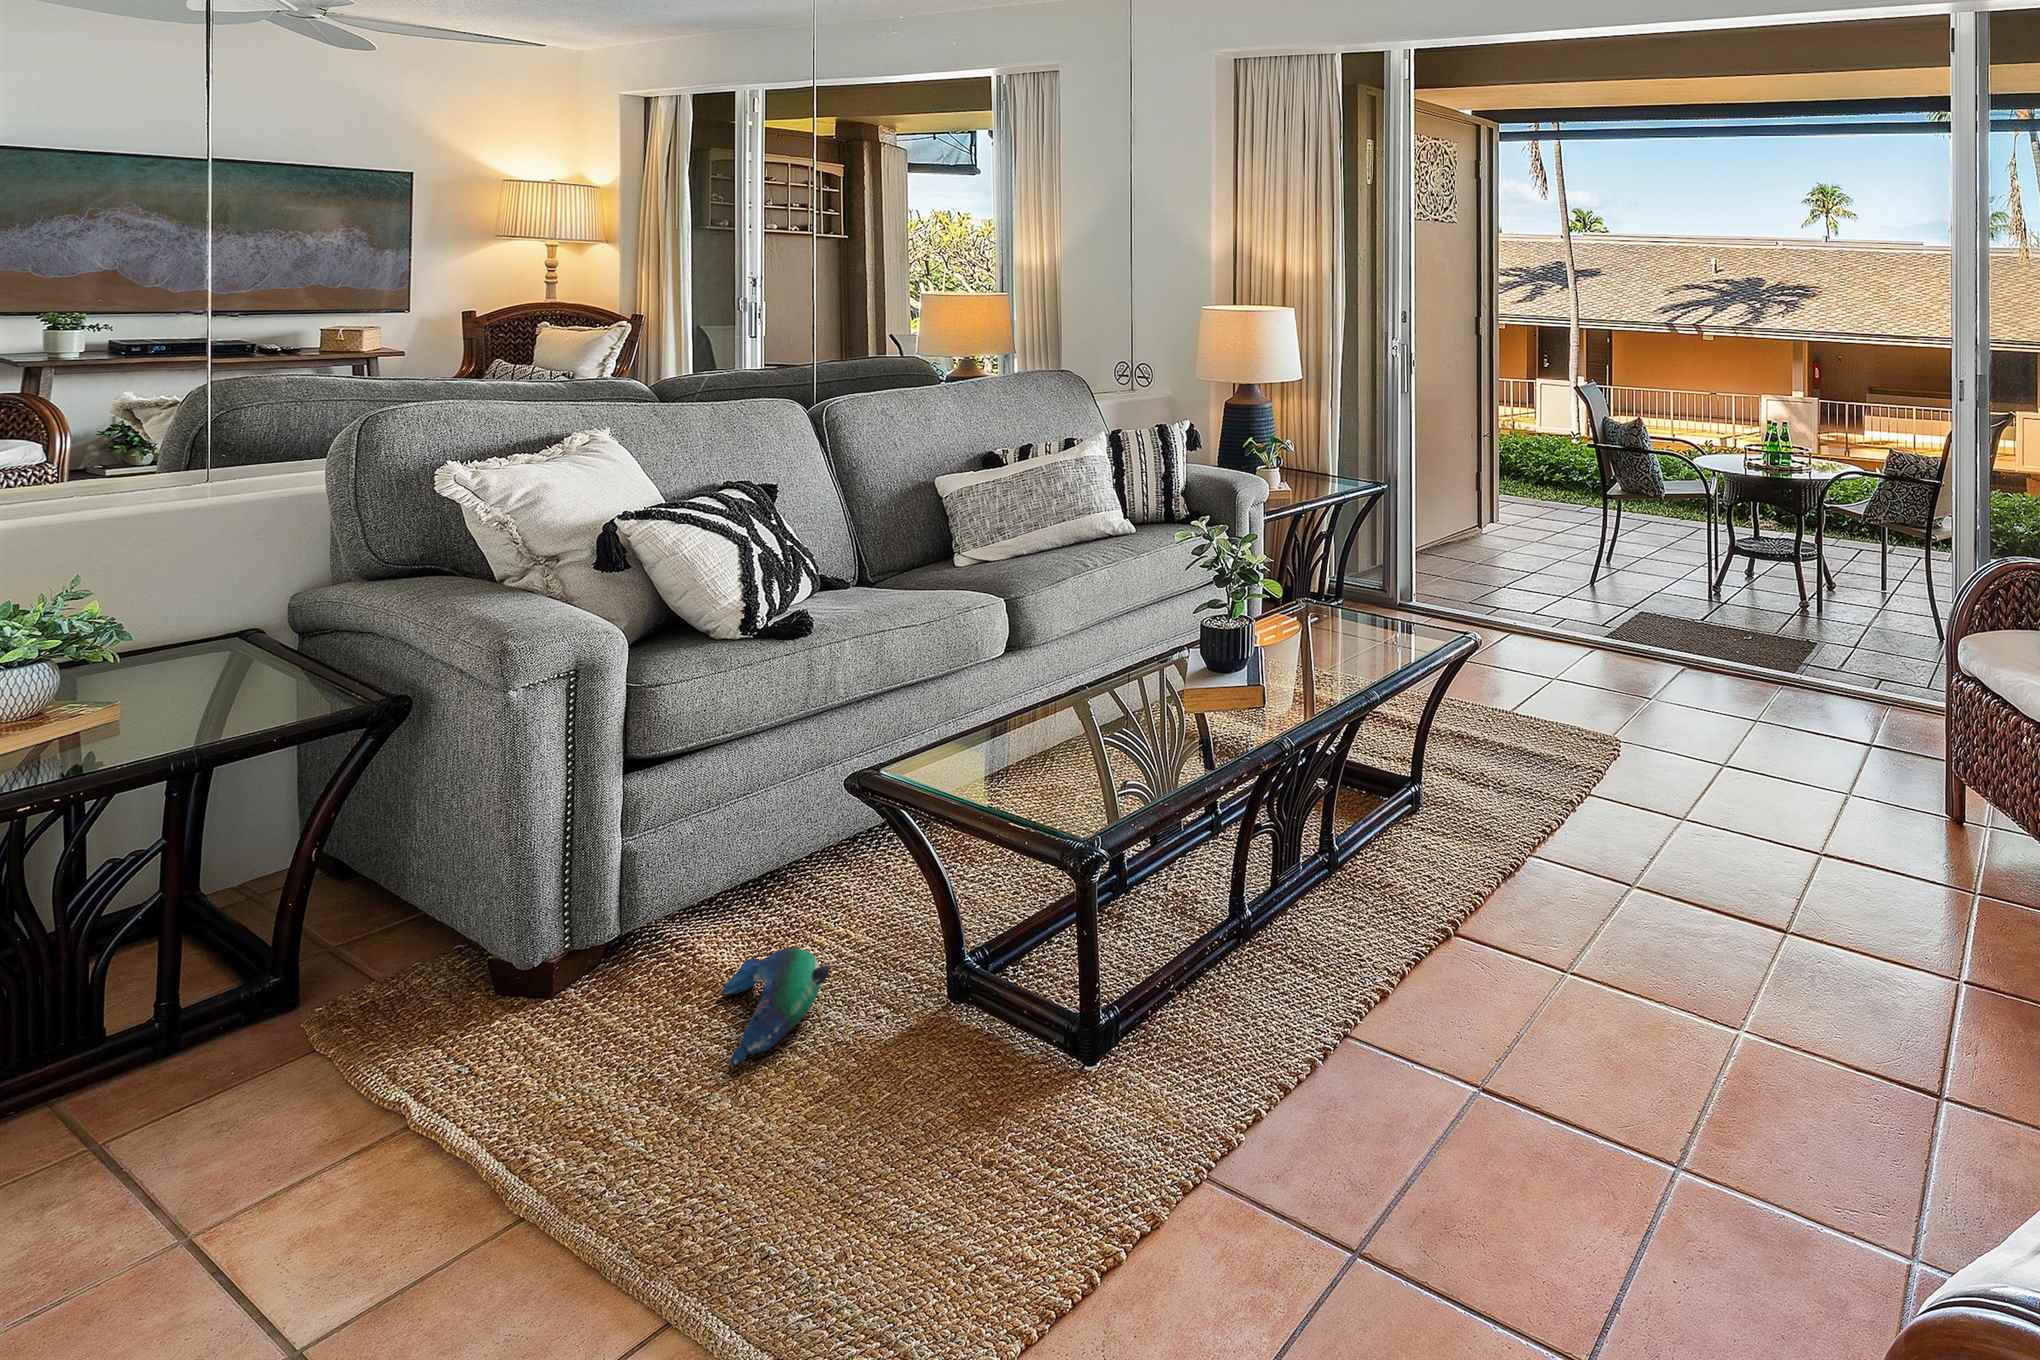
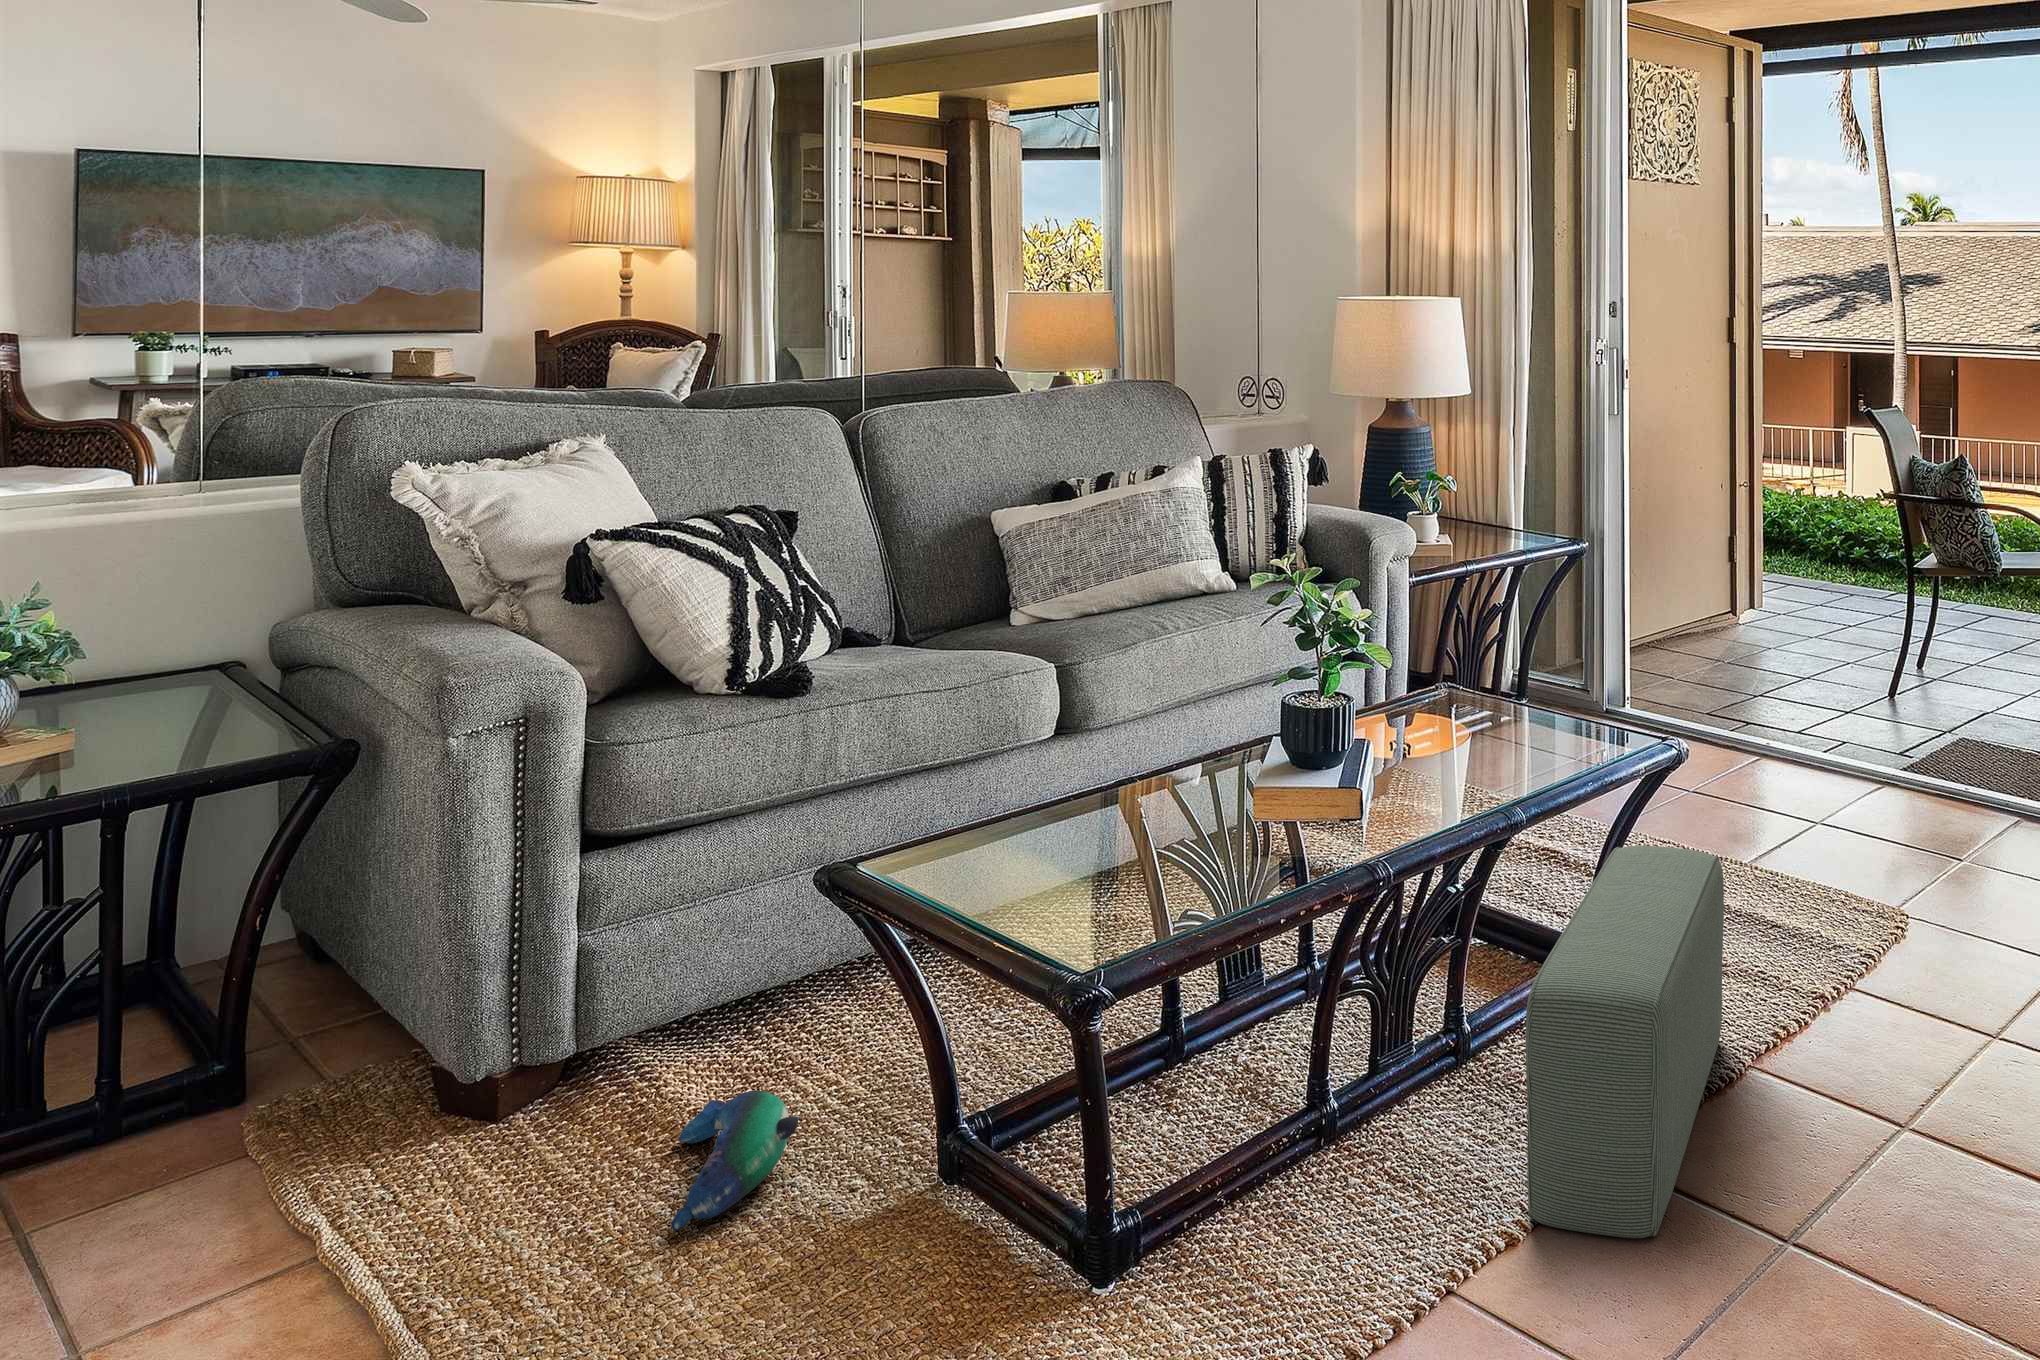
pouf: none [1395,709,1512,987] -> present [1526,846,1724,1238]

